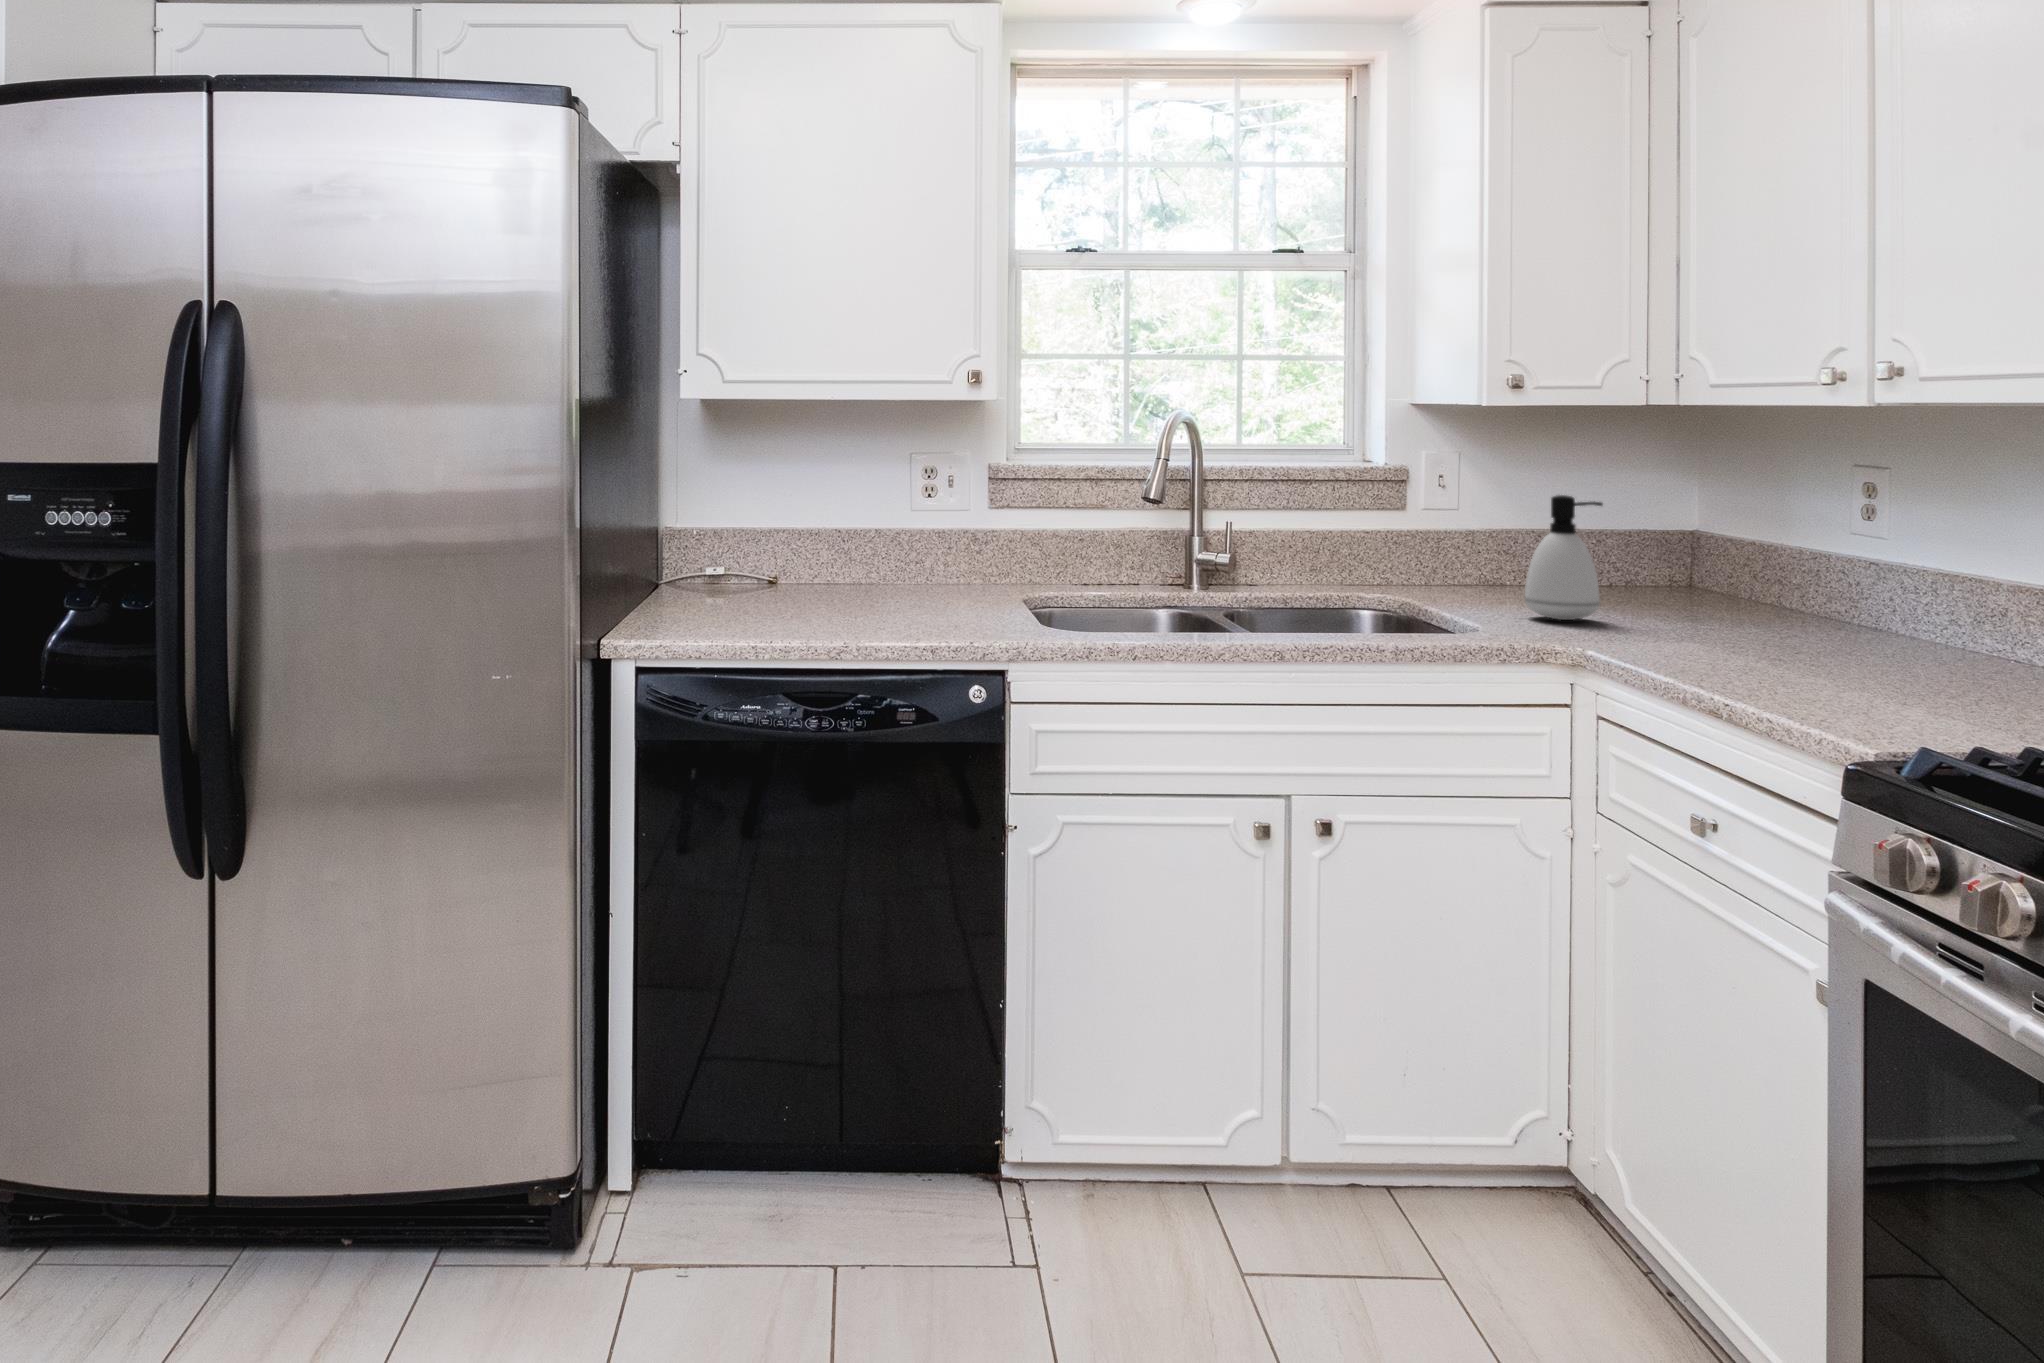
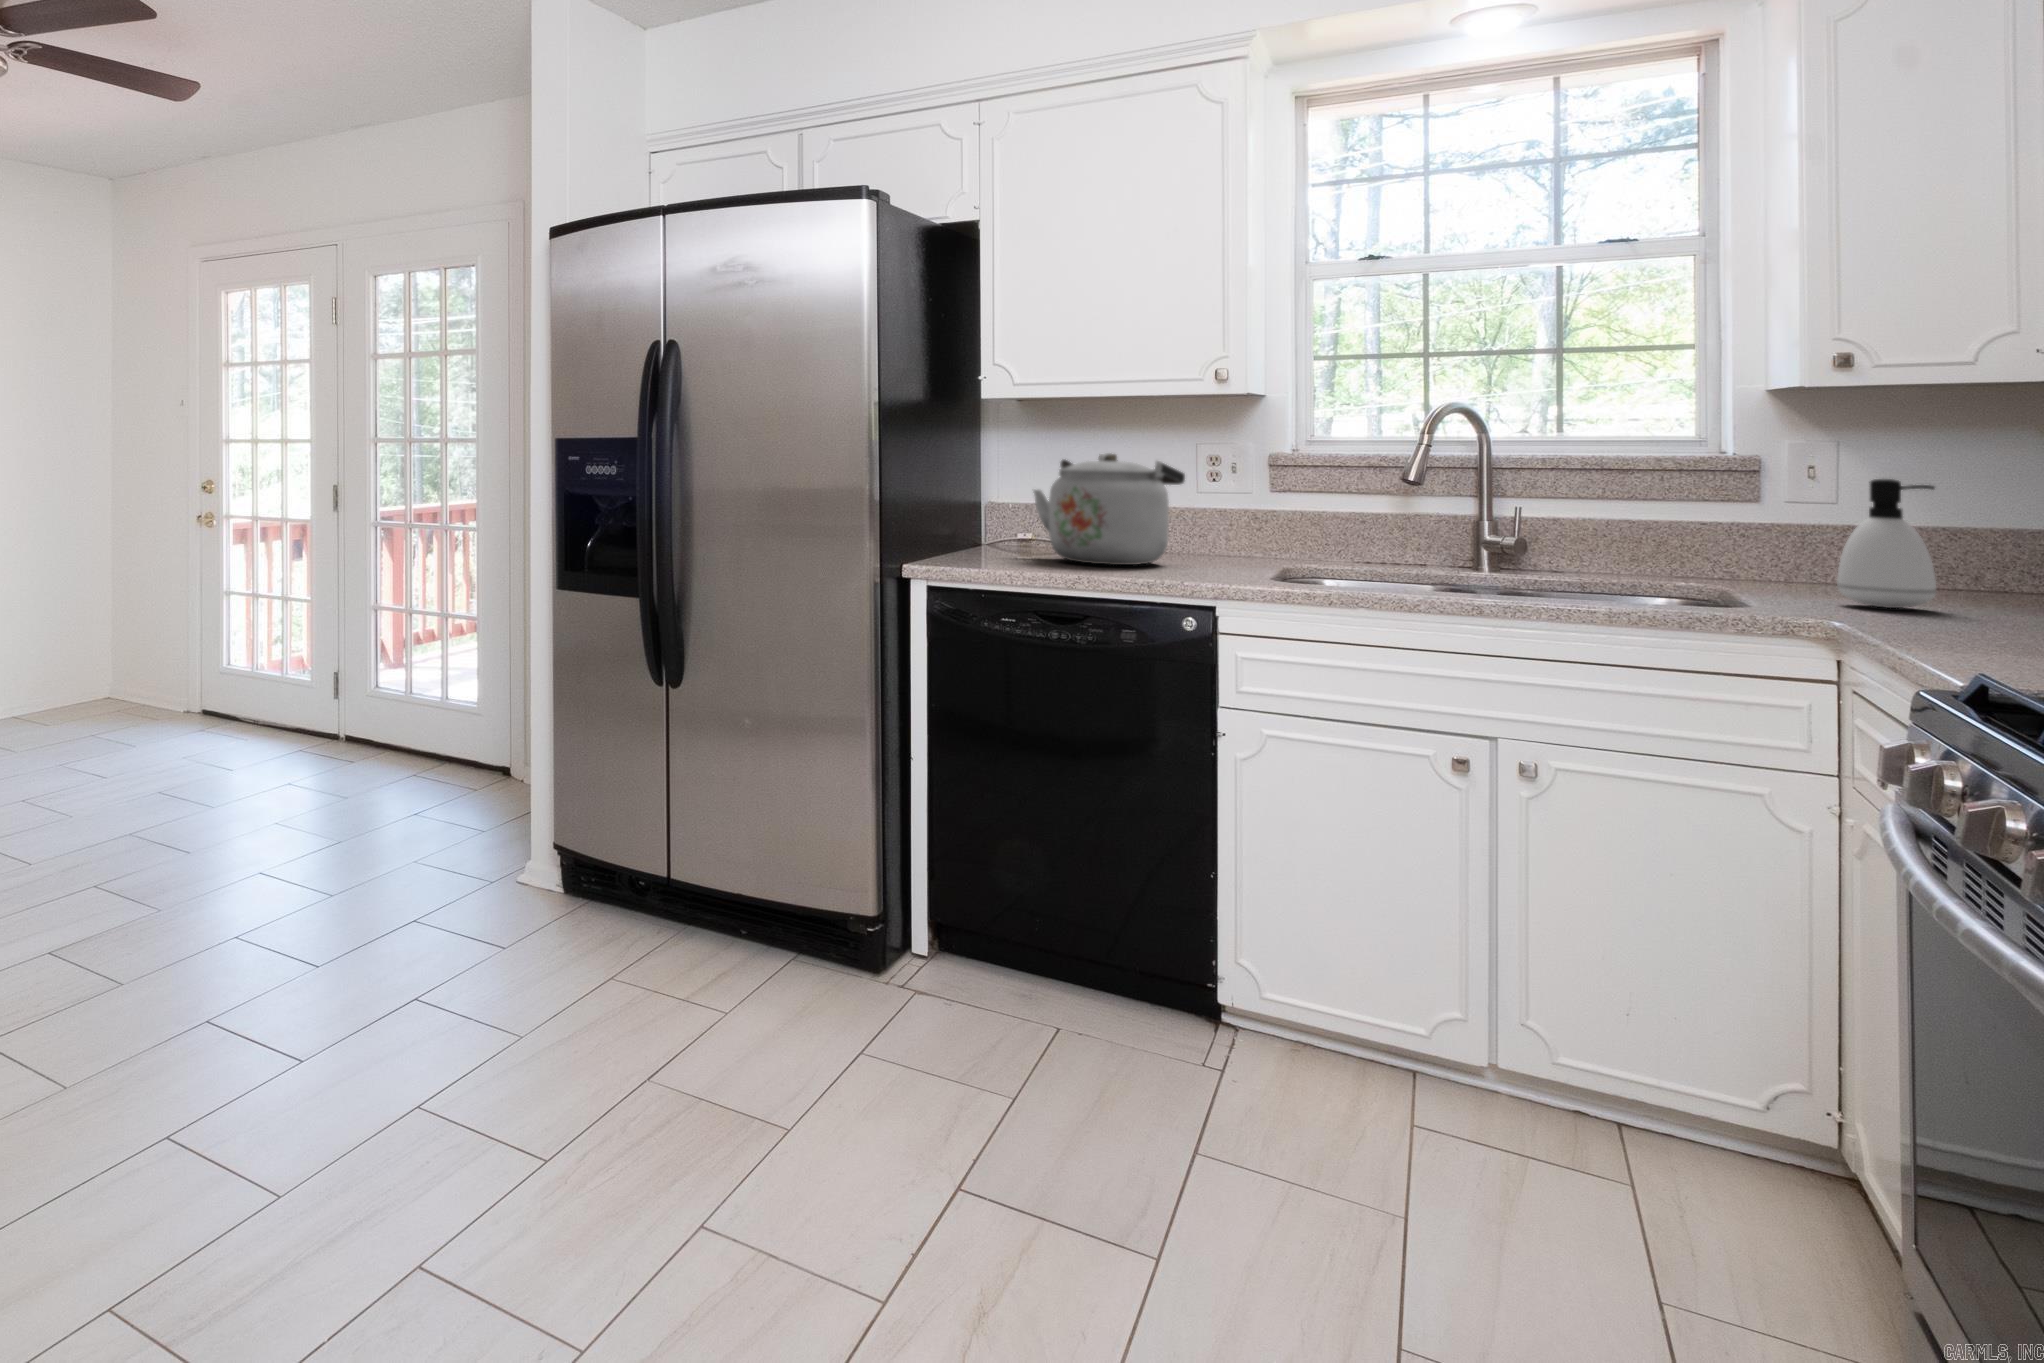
kettle: none [748,473,929,620] -> present [1034,453,1185,565]

